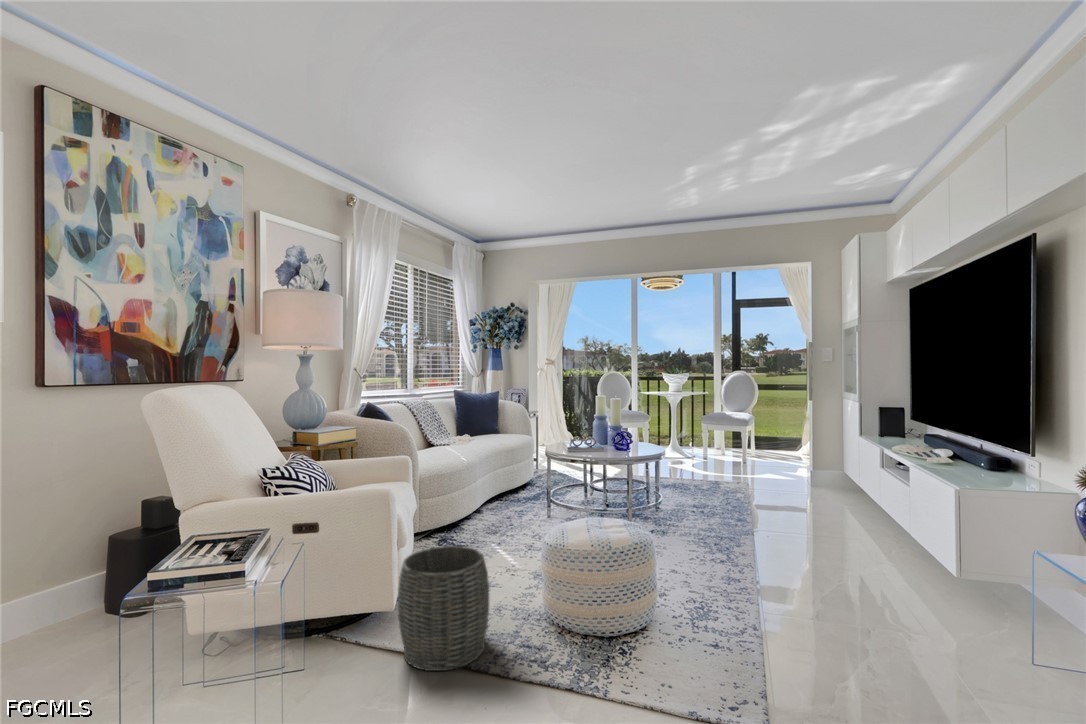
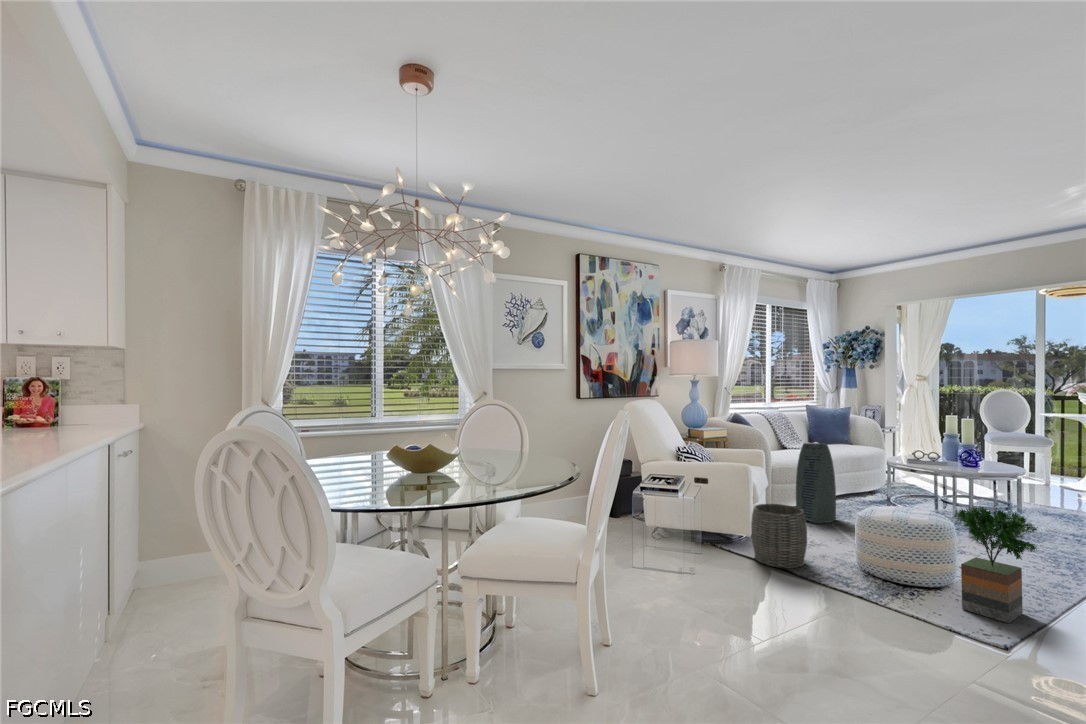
air purifier: none [454,436,503,549] -> present [796,443,836,523]
potted tree: none [693,509,805,685] -> present [955,507,1038,623]

